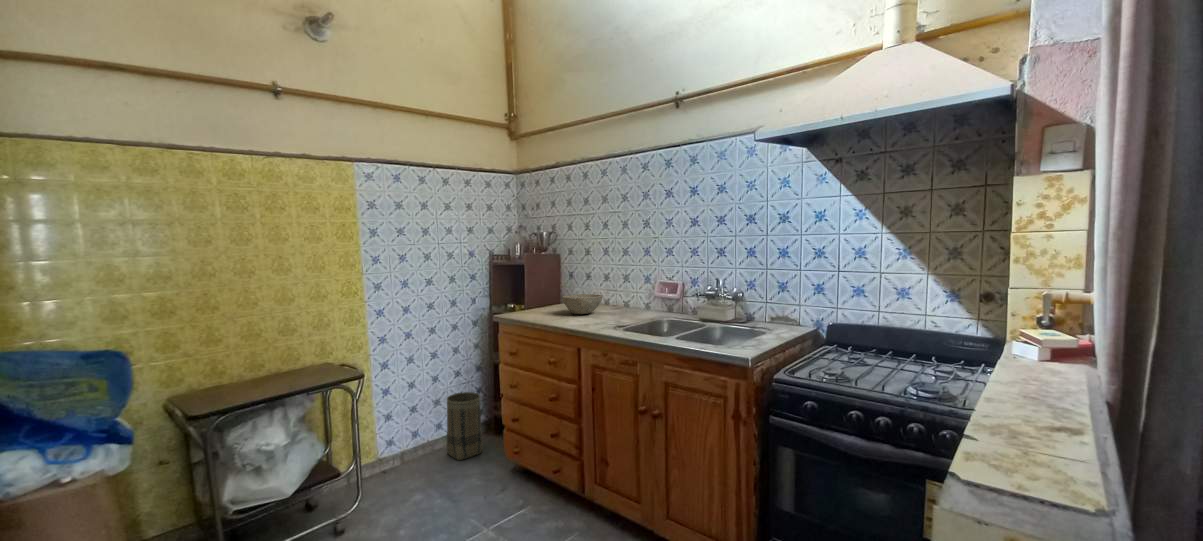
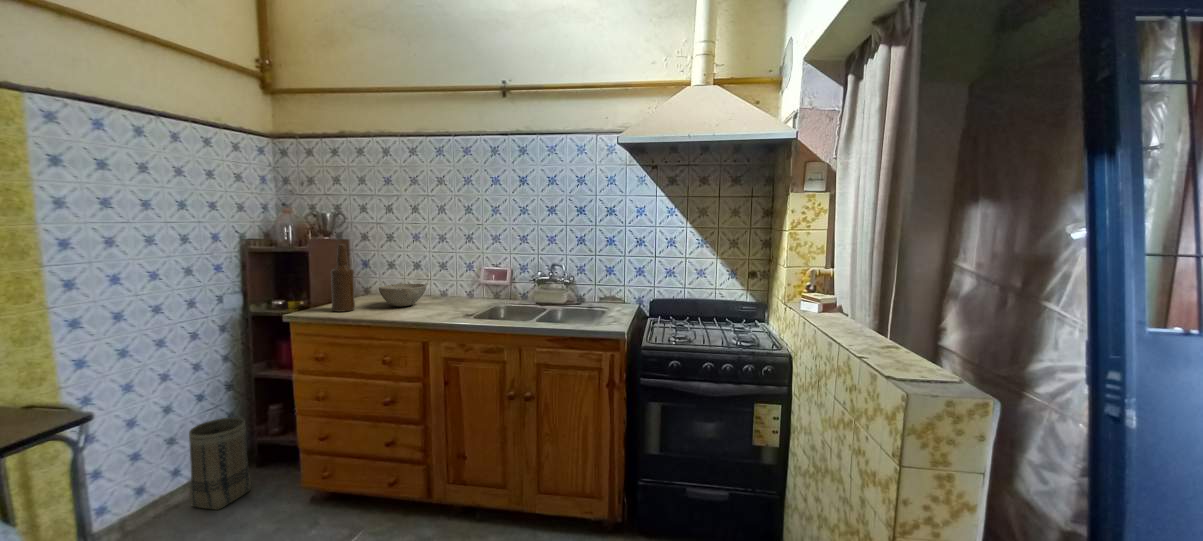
bottle: none [526,258,544,315] -> present [331,244,355,312]

